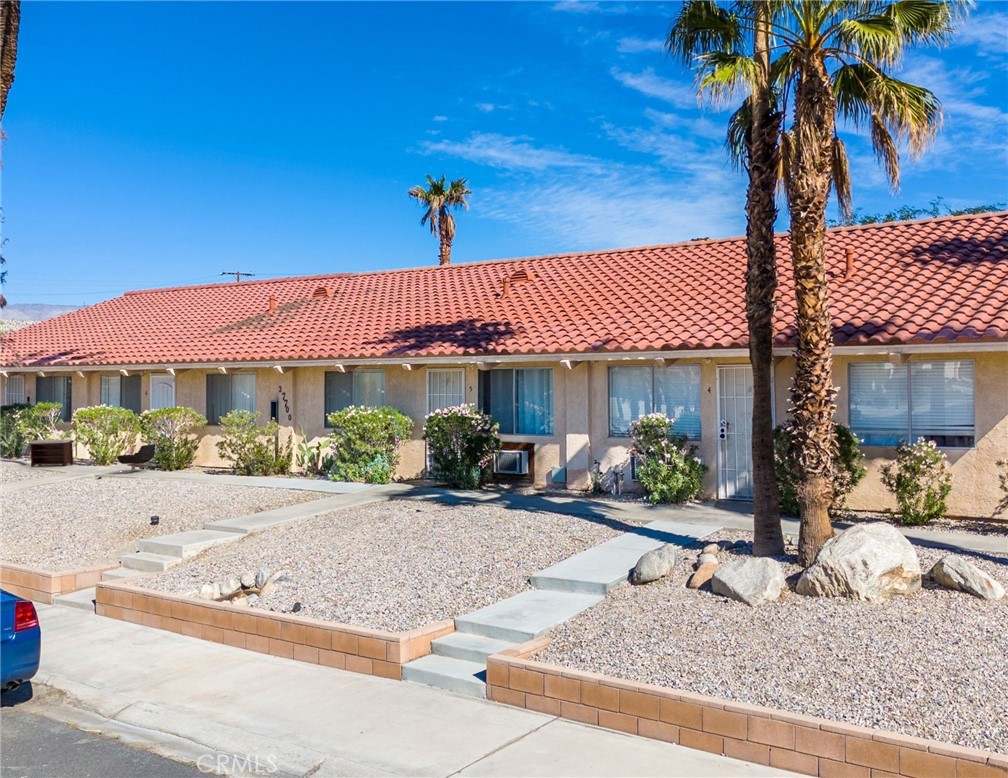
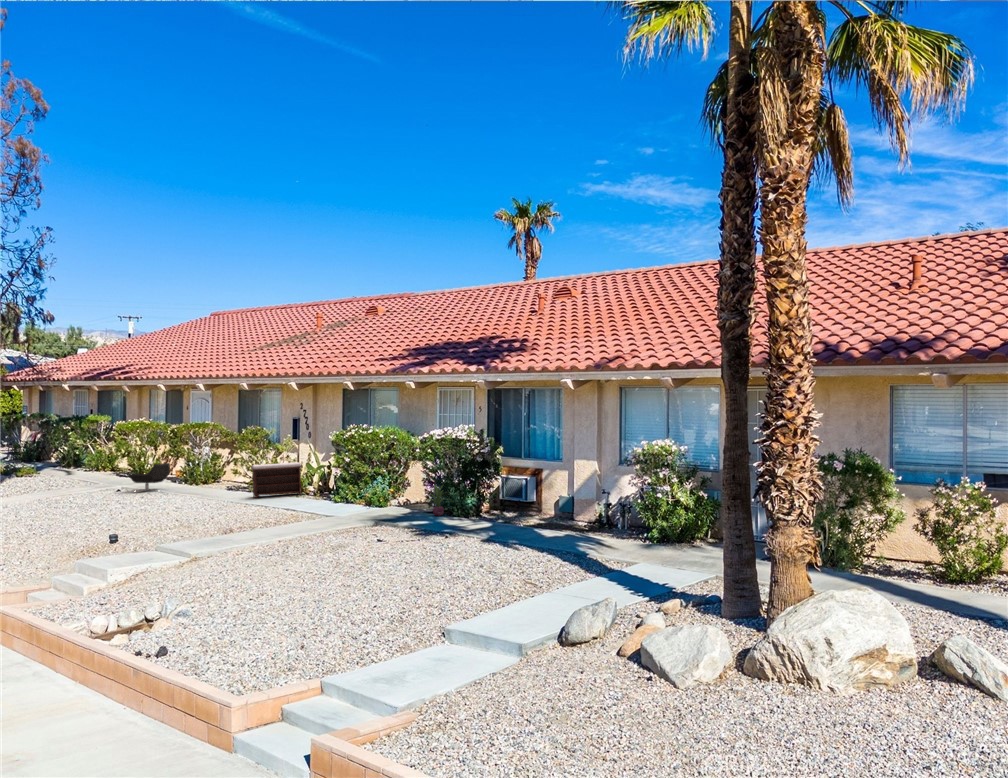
bench: present [29,439,74,467] -> present [251,462,302,498]
decorative plant: none [430,458,460,487] -> present [432,485,444,516]

